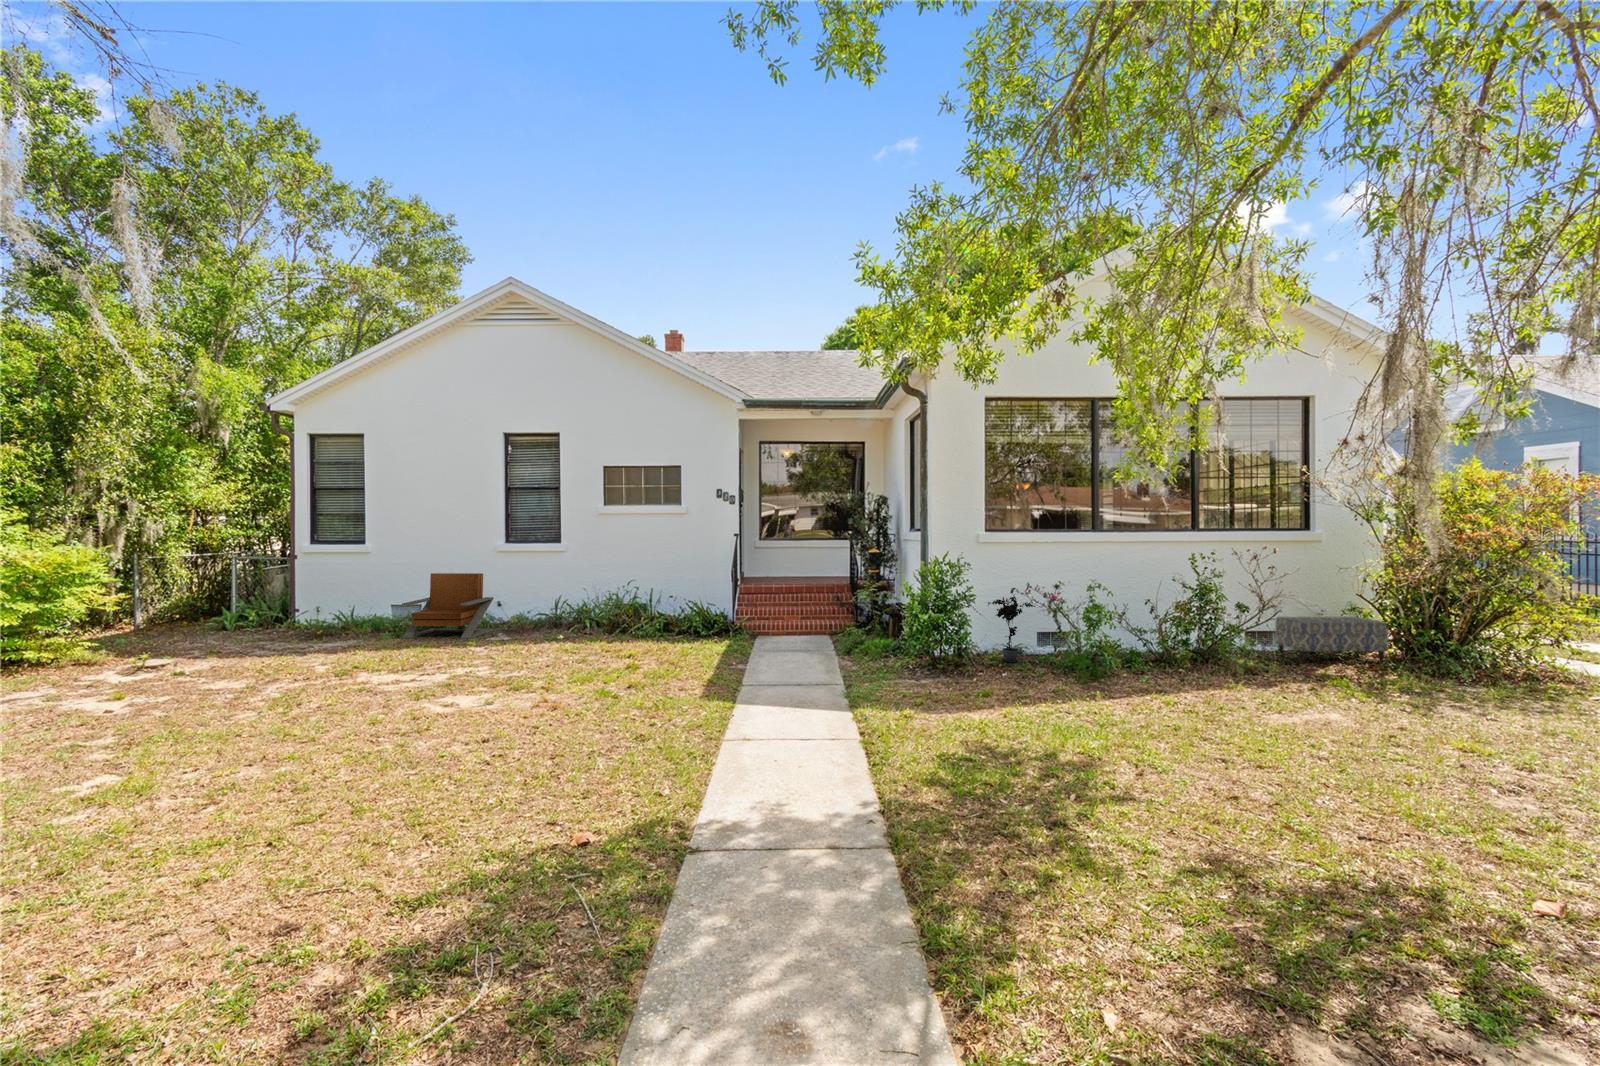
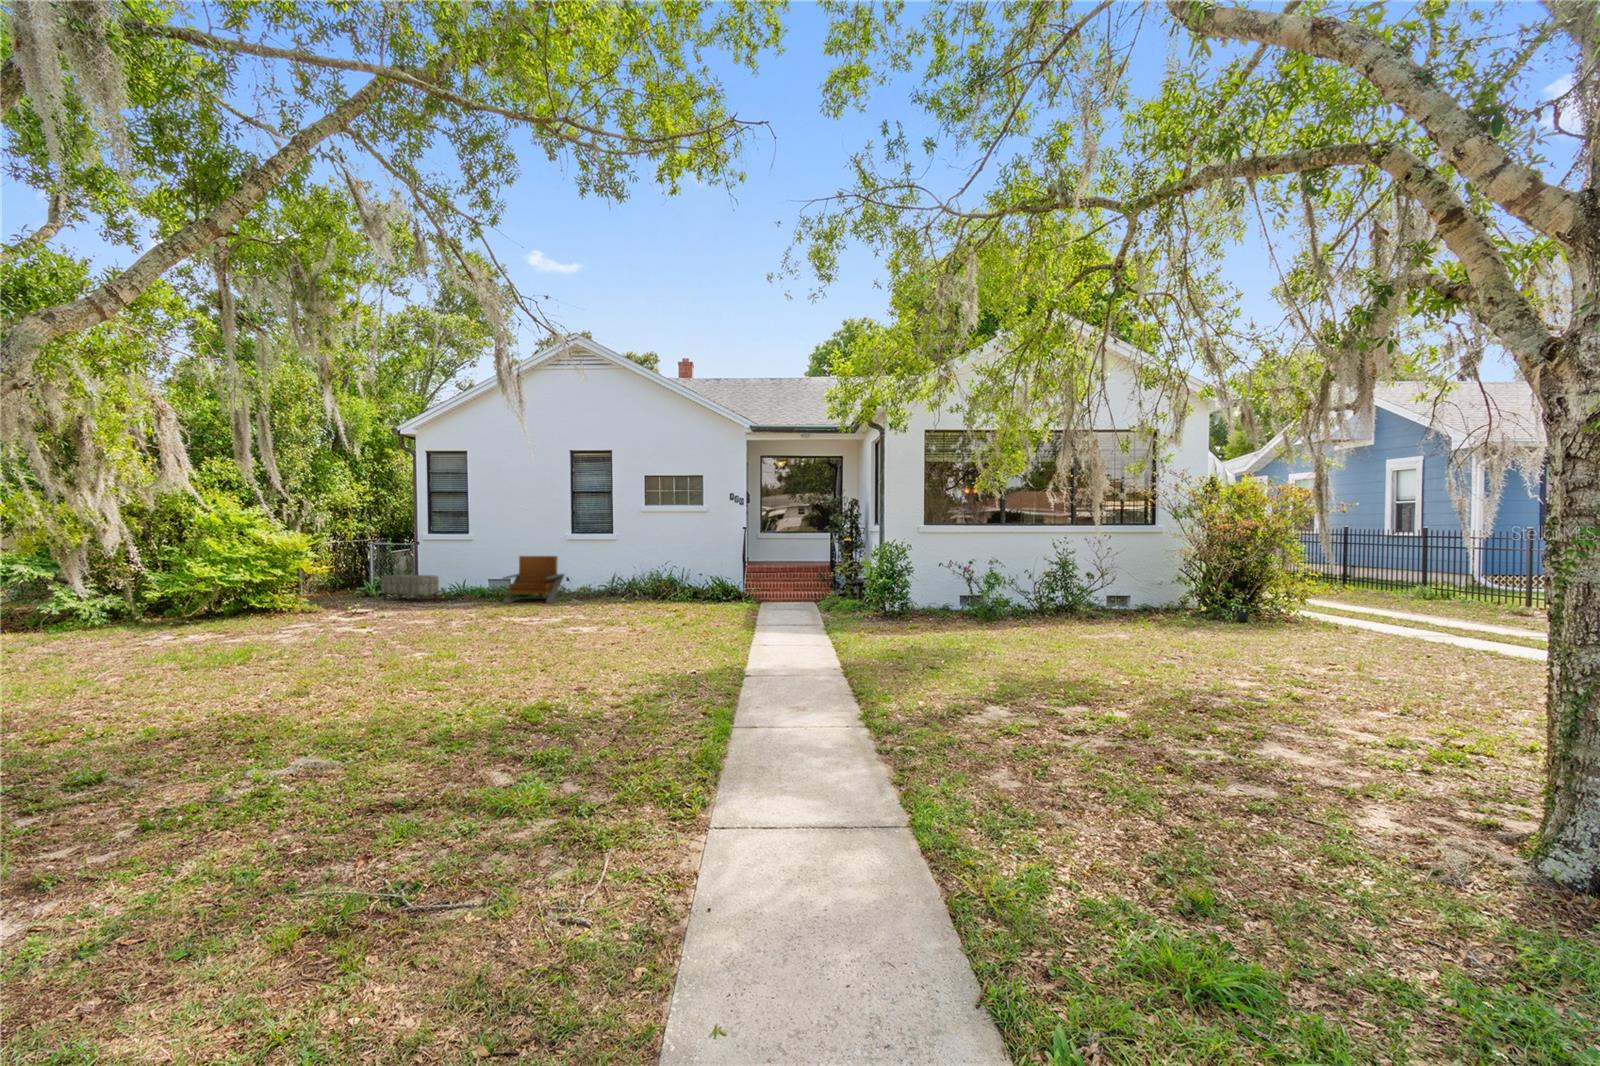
potted plant: present [988,594,1035,663] -> present [1229,574,1260,622]
bench: present [1275,617,1389,664] -> present [381,574,439,602]

